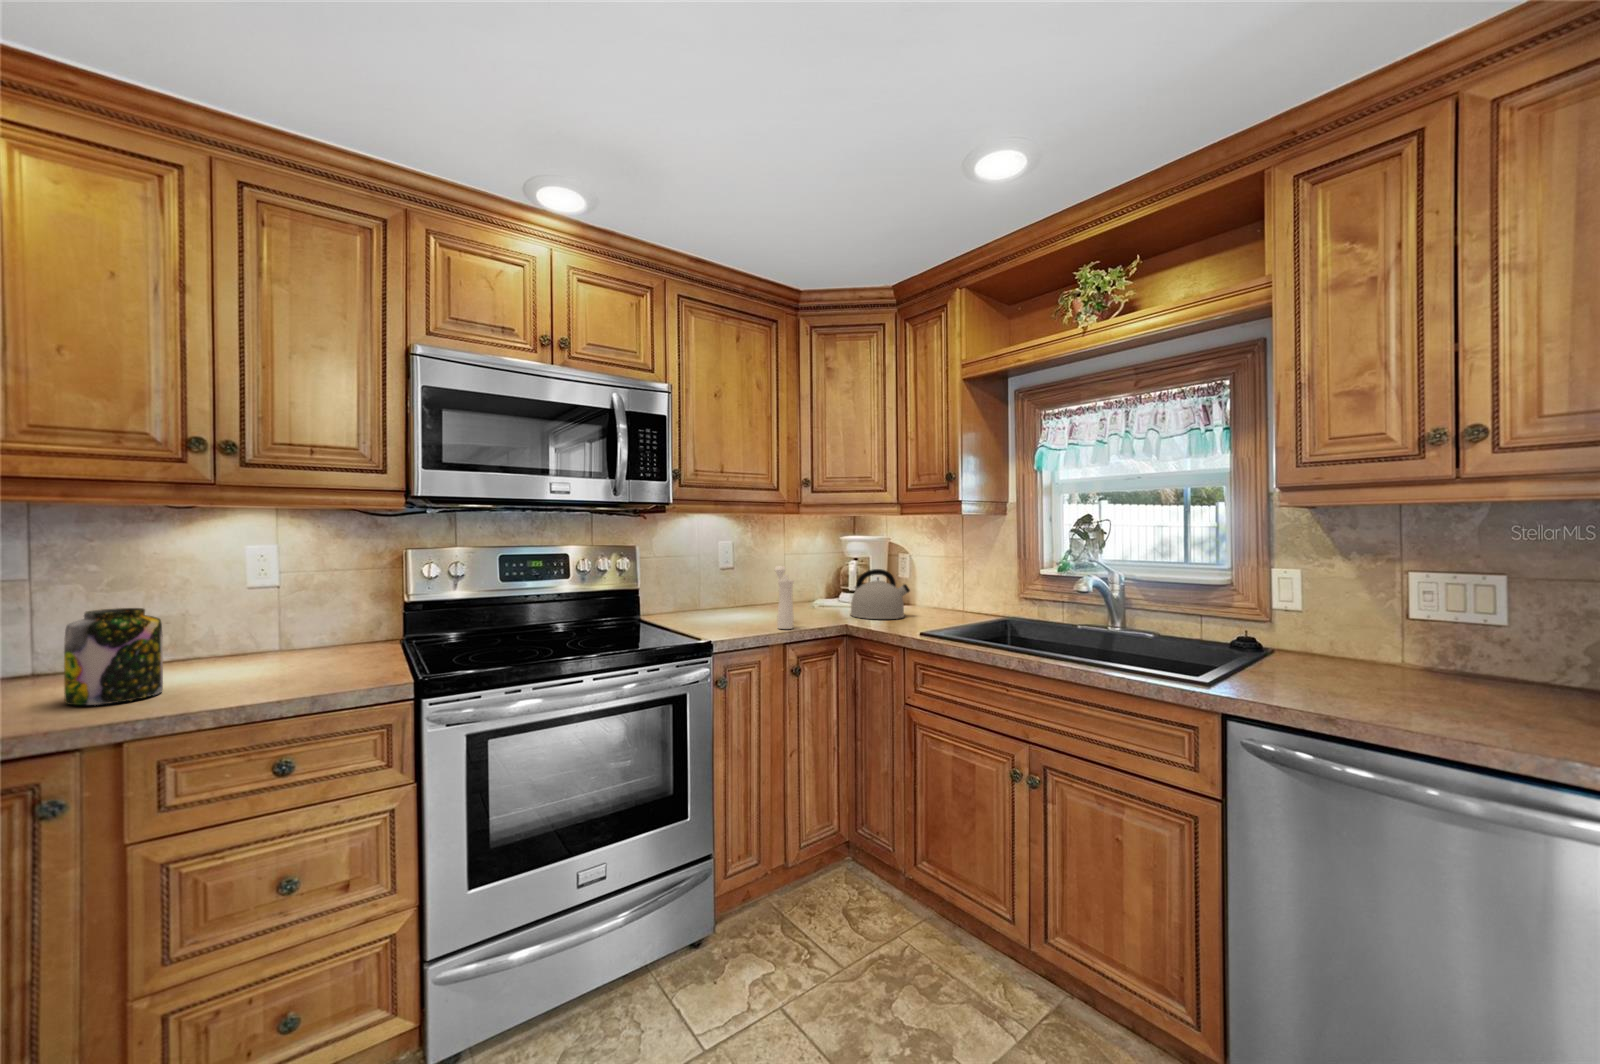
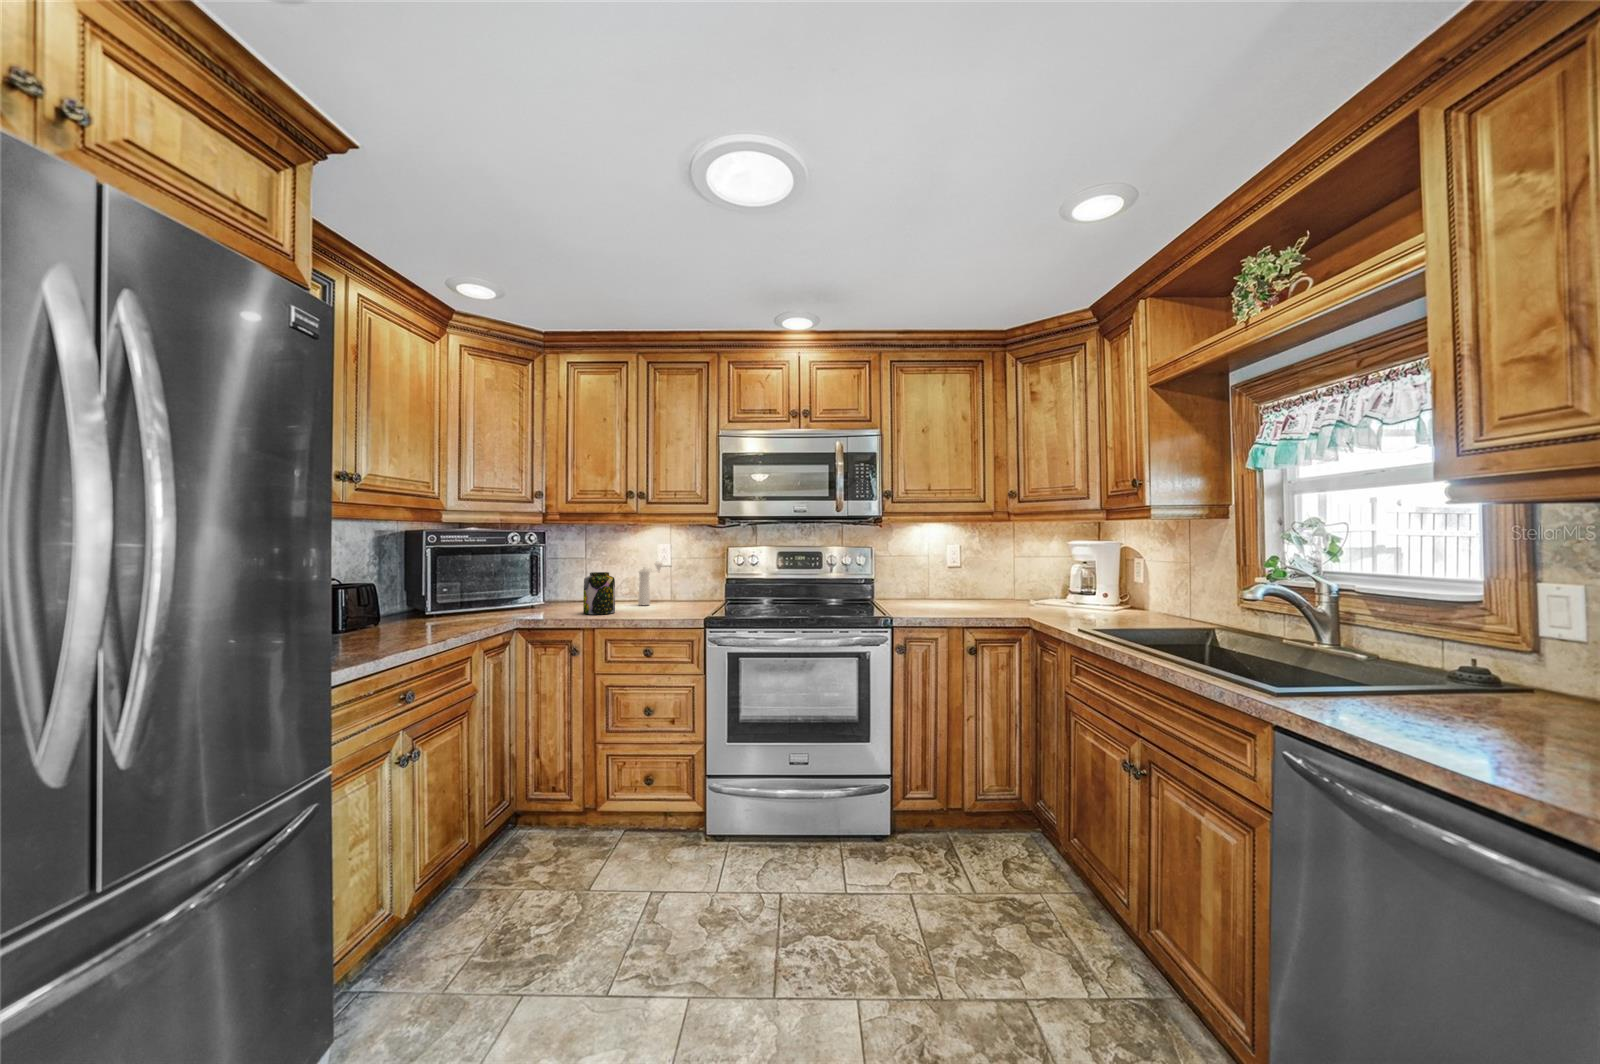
pepper mill: present [775,566,794,629] -> present [638,562,663,605]
kettle: present [850,569,910,619] -> none [1049,571,1109,617]

